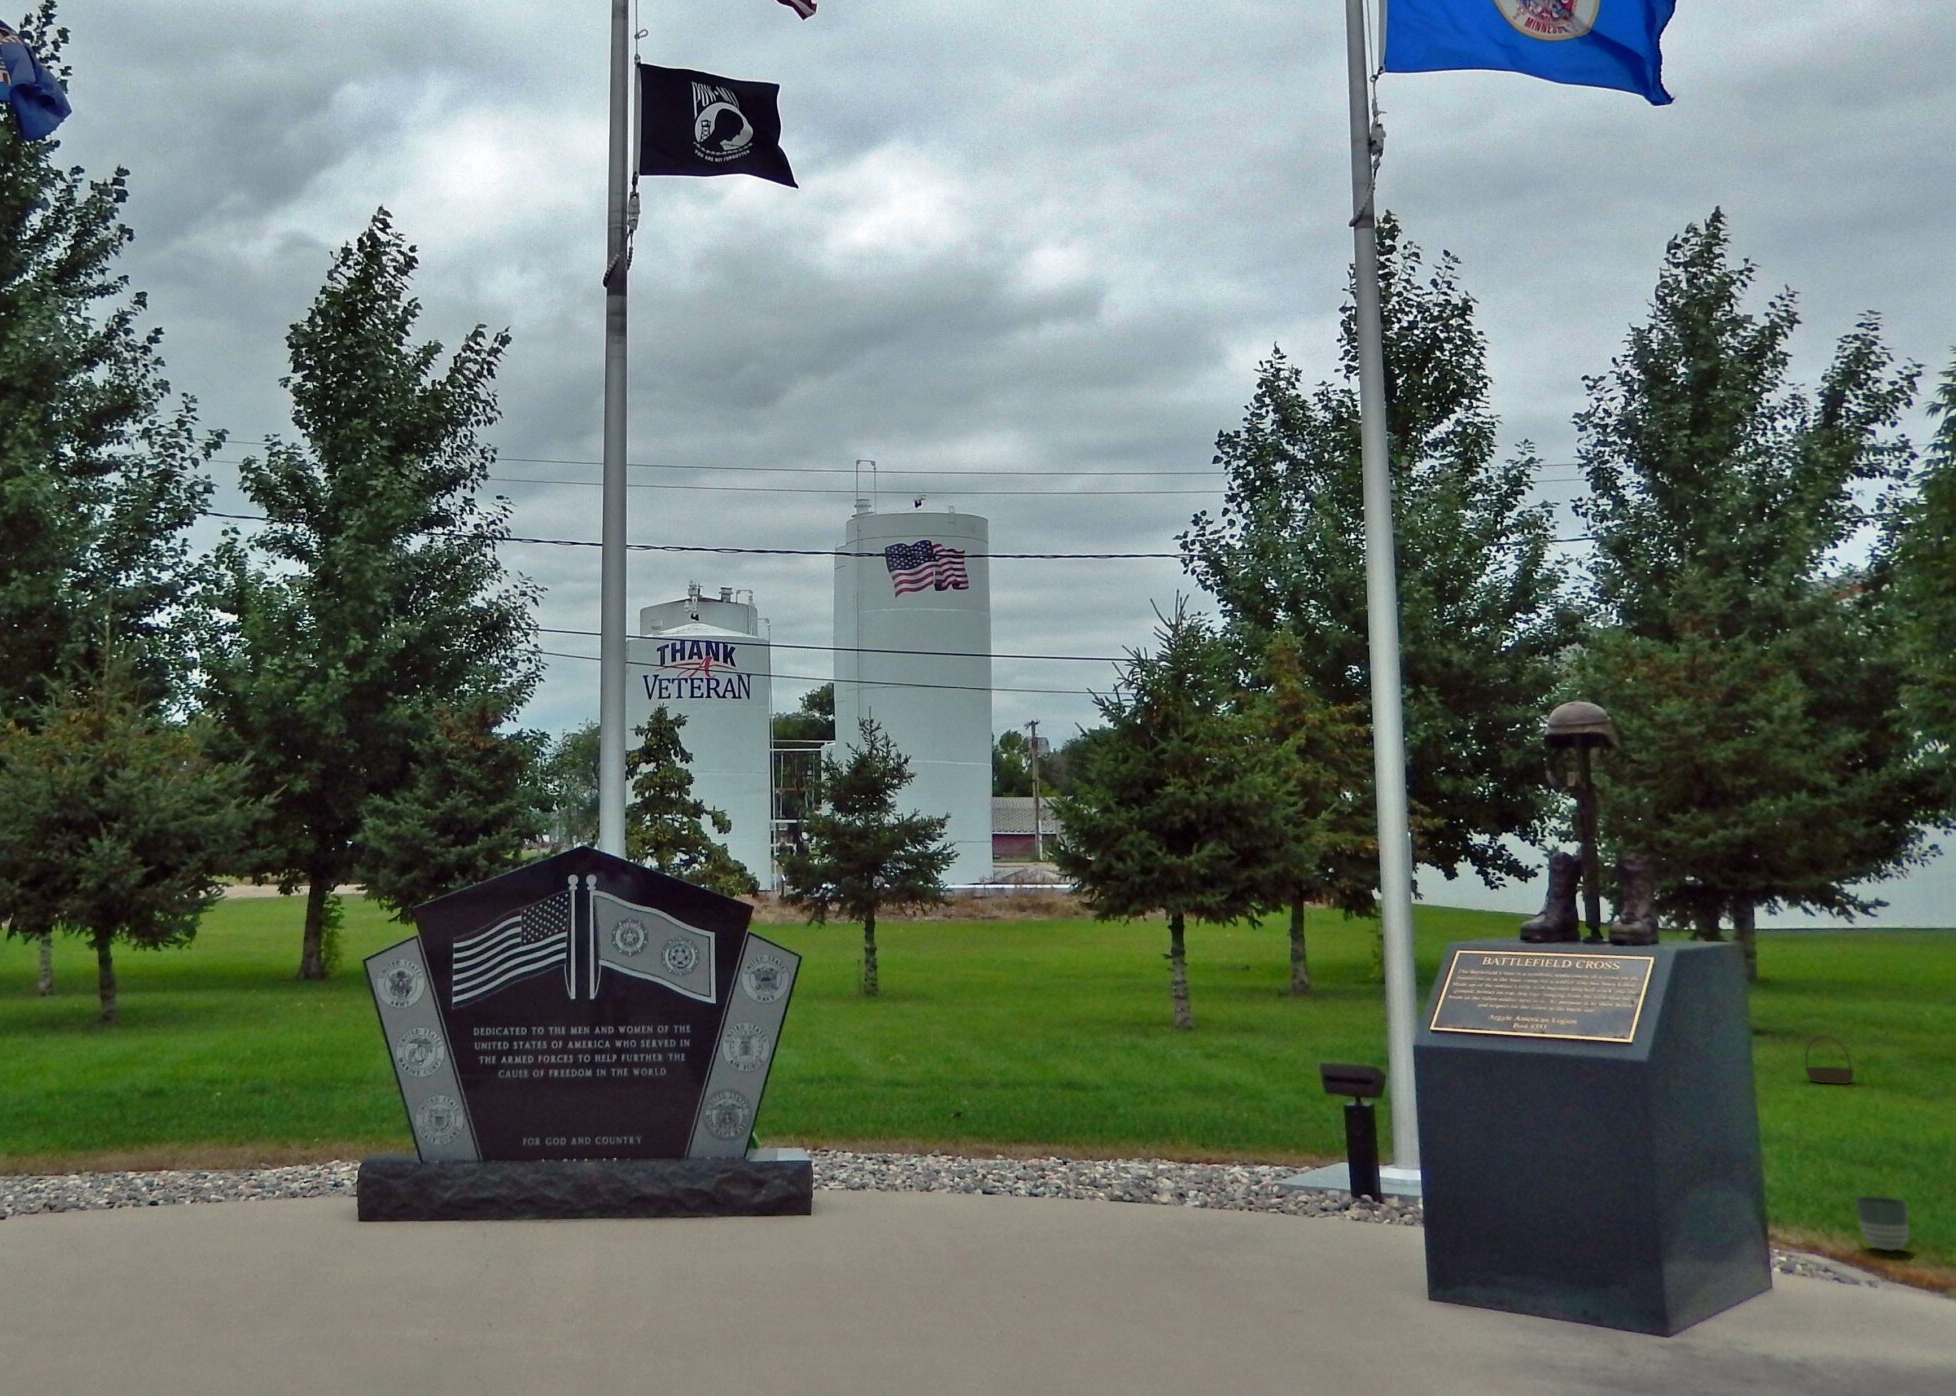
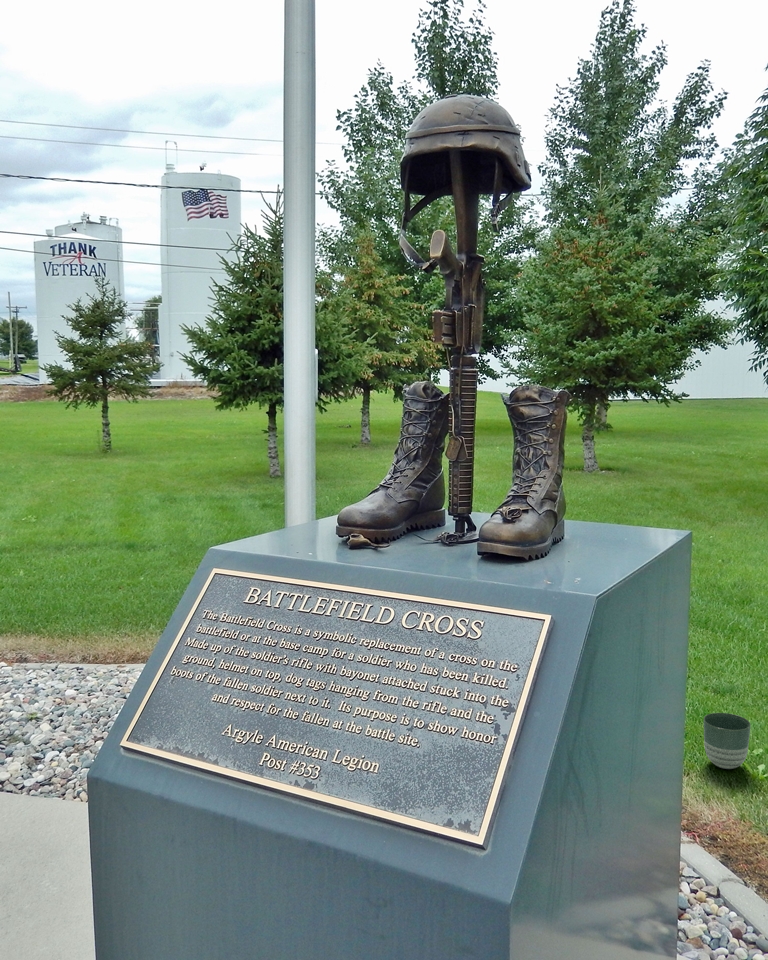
basket: present [1805,1036,1853,1084] -> none [631,481,659,510]

